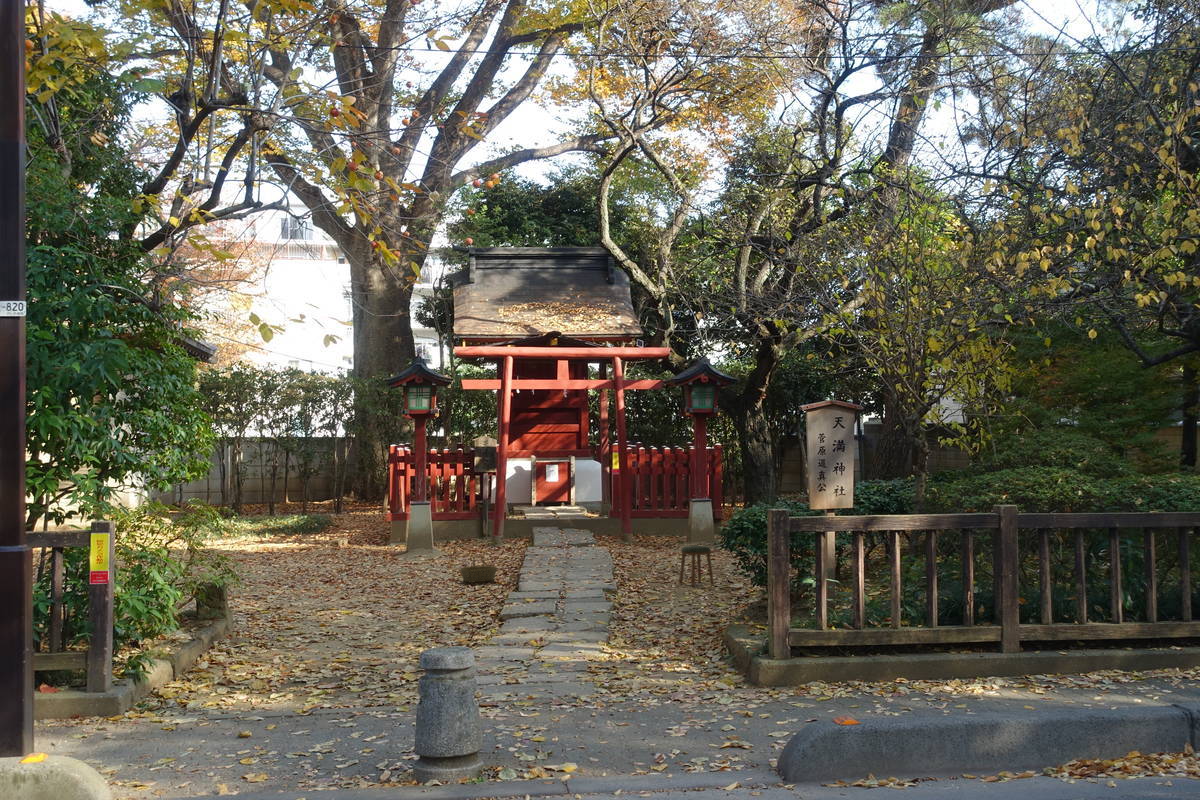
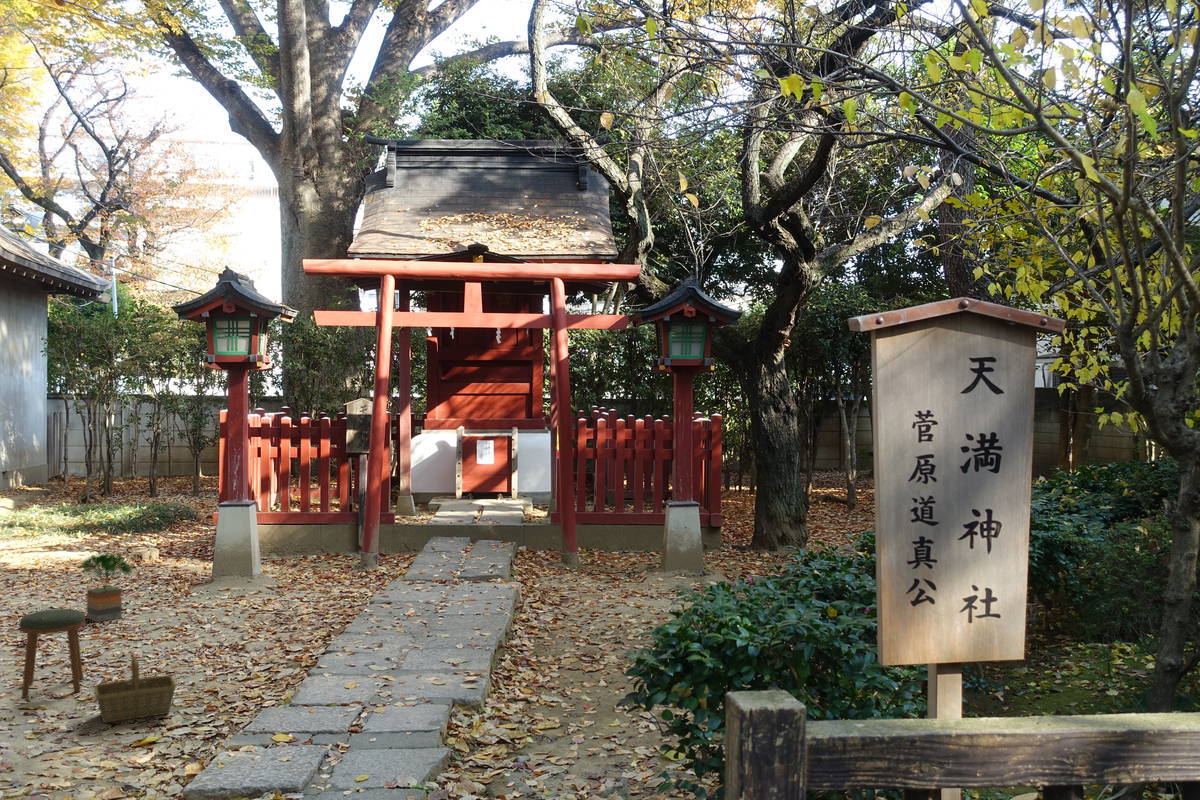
potted tree: none [377,524,407,562] -> present [82,554,132,622]
stool: present [679,545,714,587] -> present [20,609,85,698]

